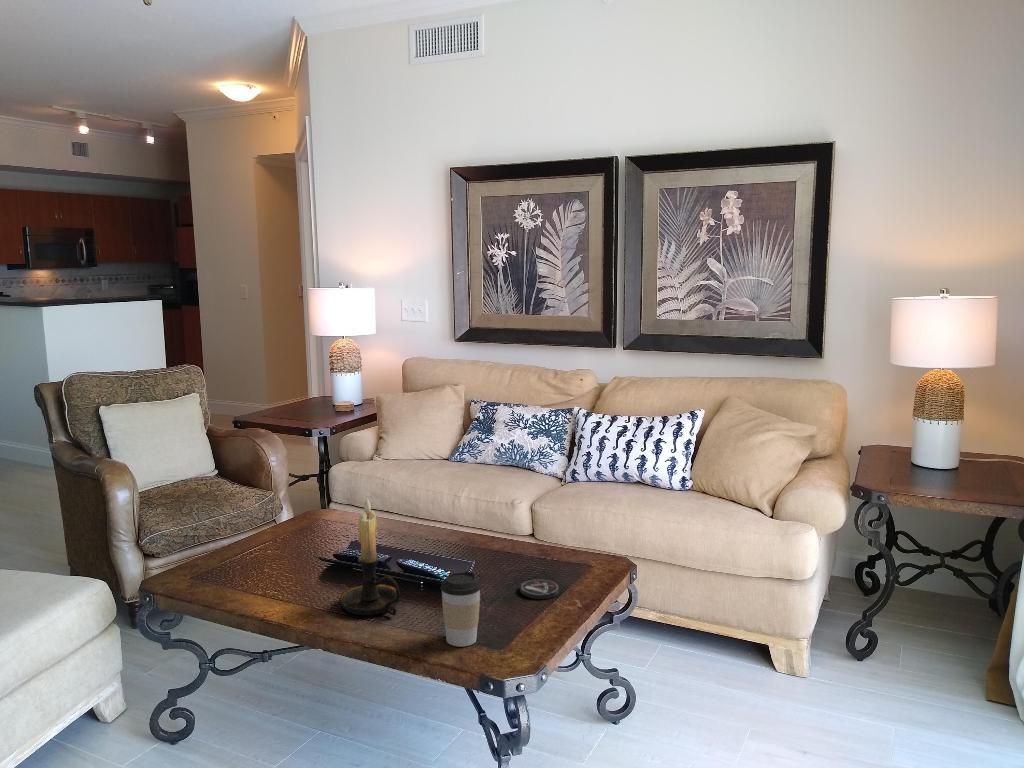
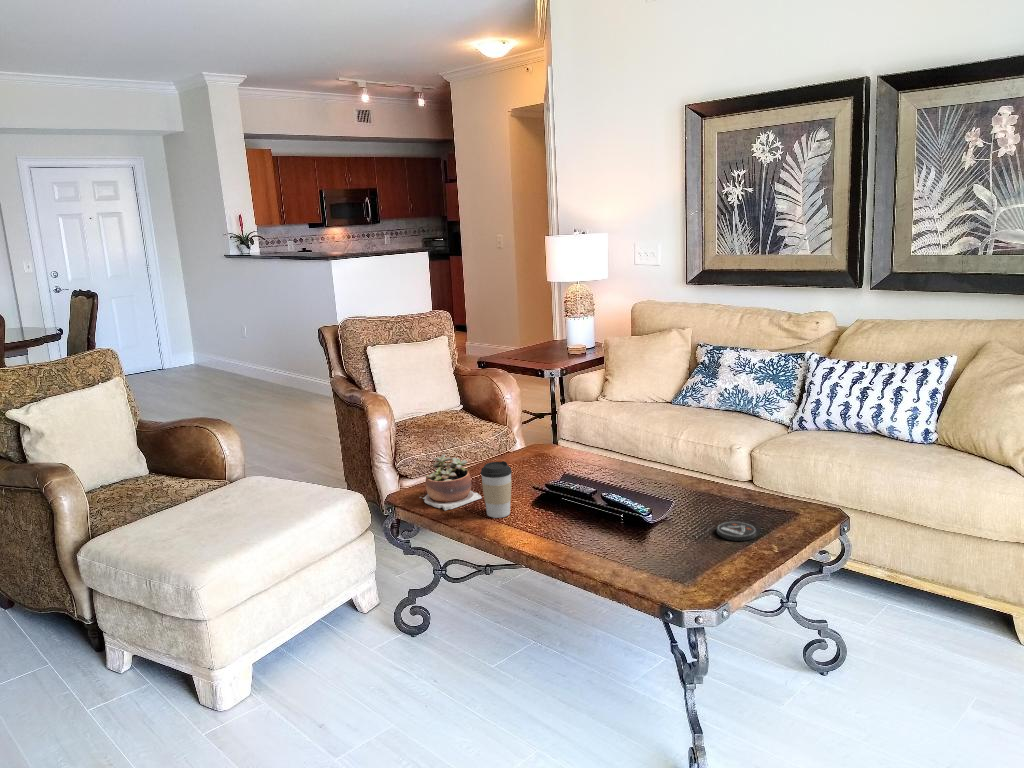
candle holder: present [339,498,400,615] -> none [543,432,599,543]
succulent plant: none [185,528,262,593] -> present [420,454,482,510]
coffee cup: present [441,571,481,647] -> present [481,461,512,518]

